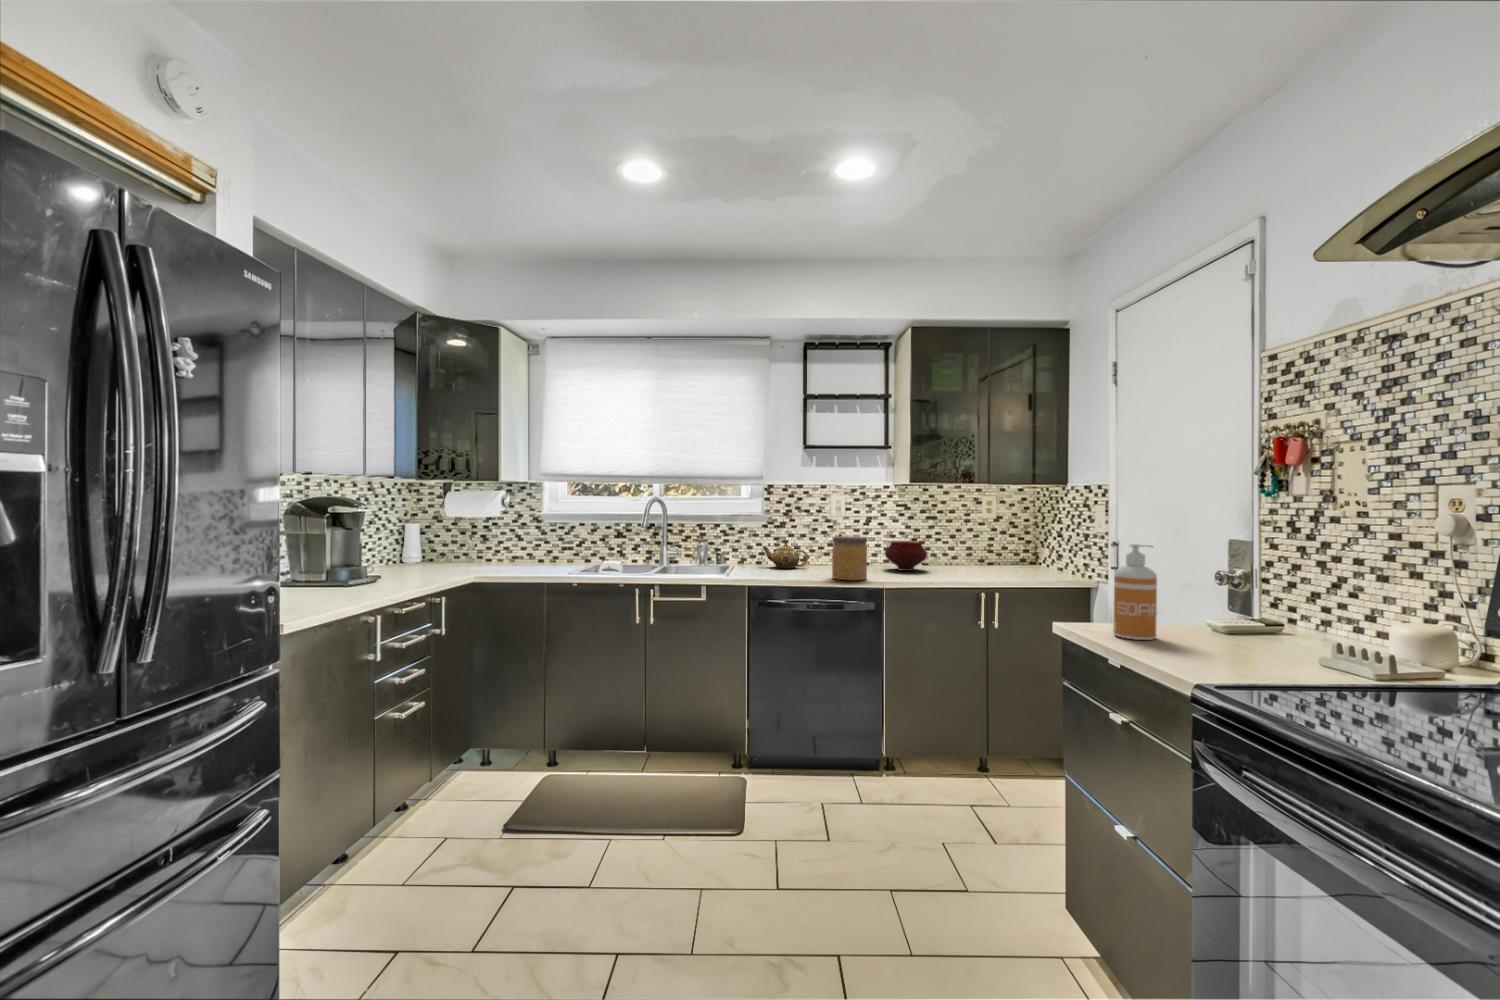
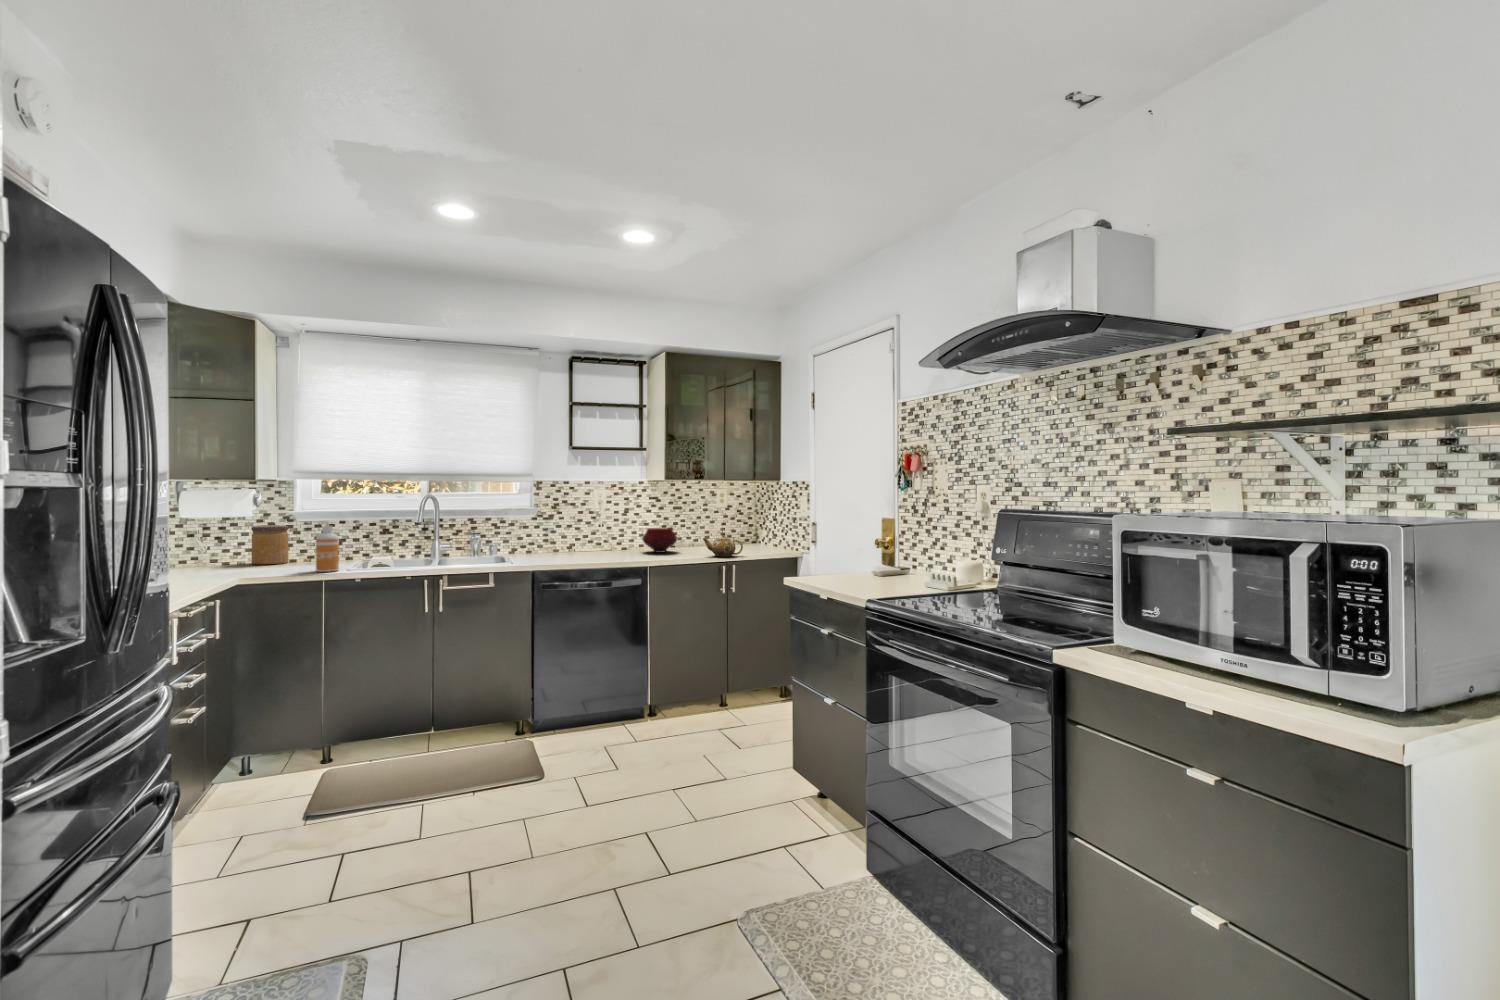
jar: present [832,536,867,580] -> present [251,526,289,564]
teapot: present [763,542,808,568] -> present [703,534,743,557]
soap dispenser: present [1113,544,1157,640] -> present [316,521,339,572]

